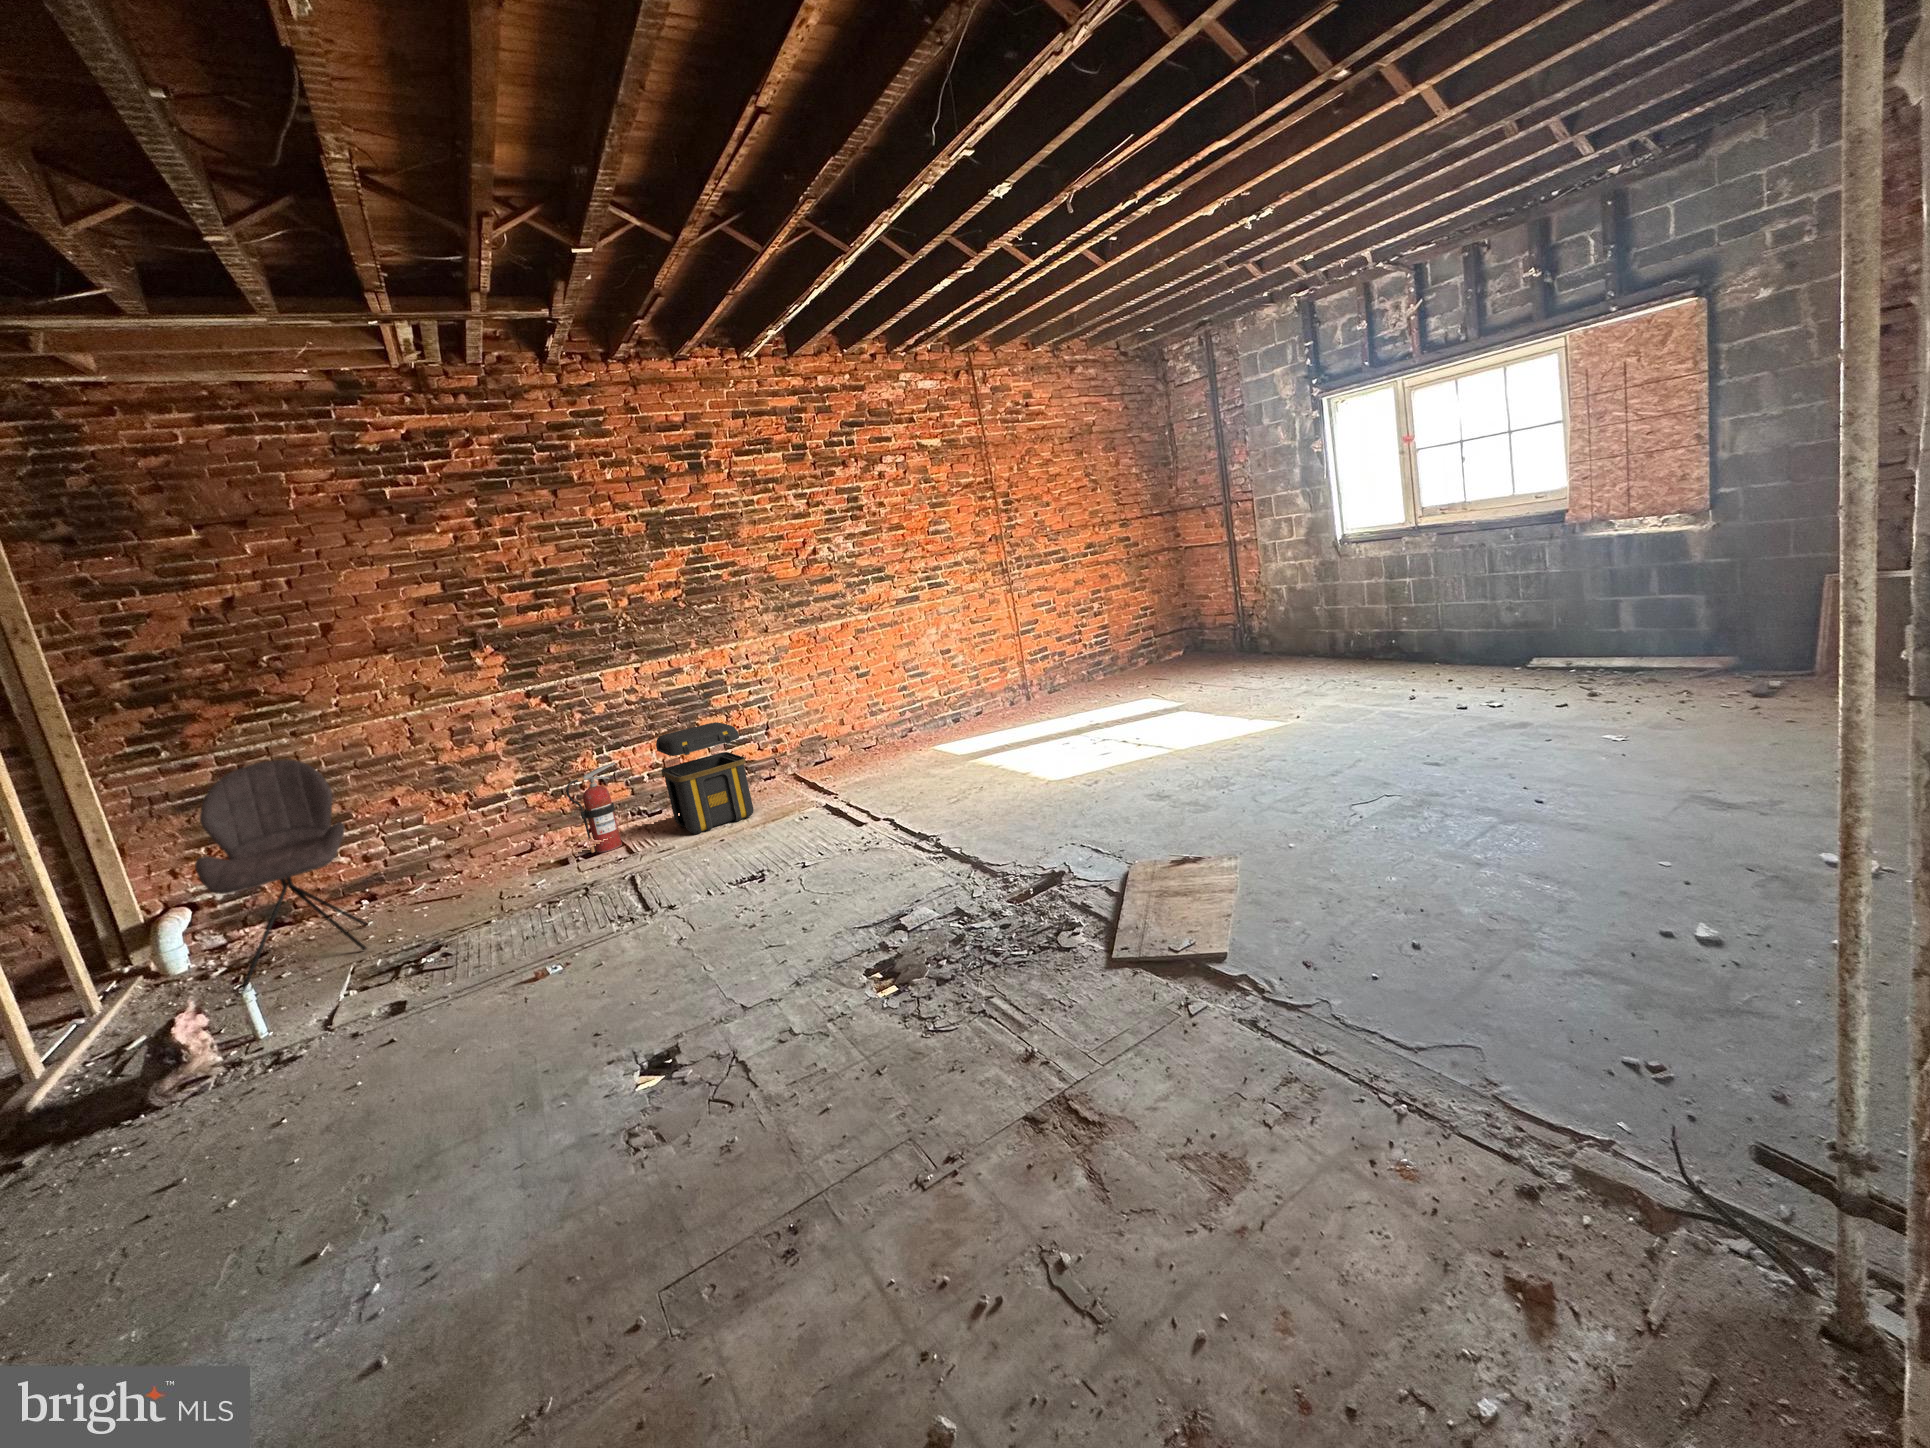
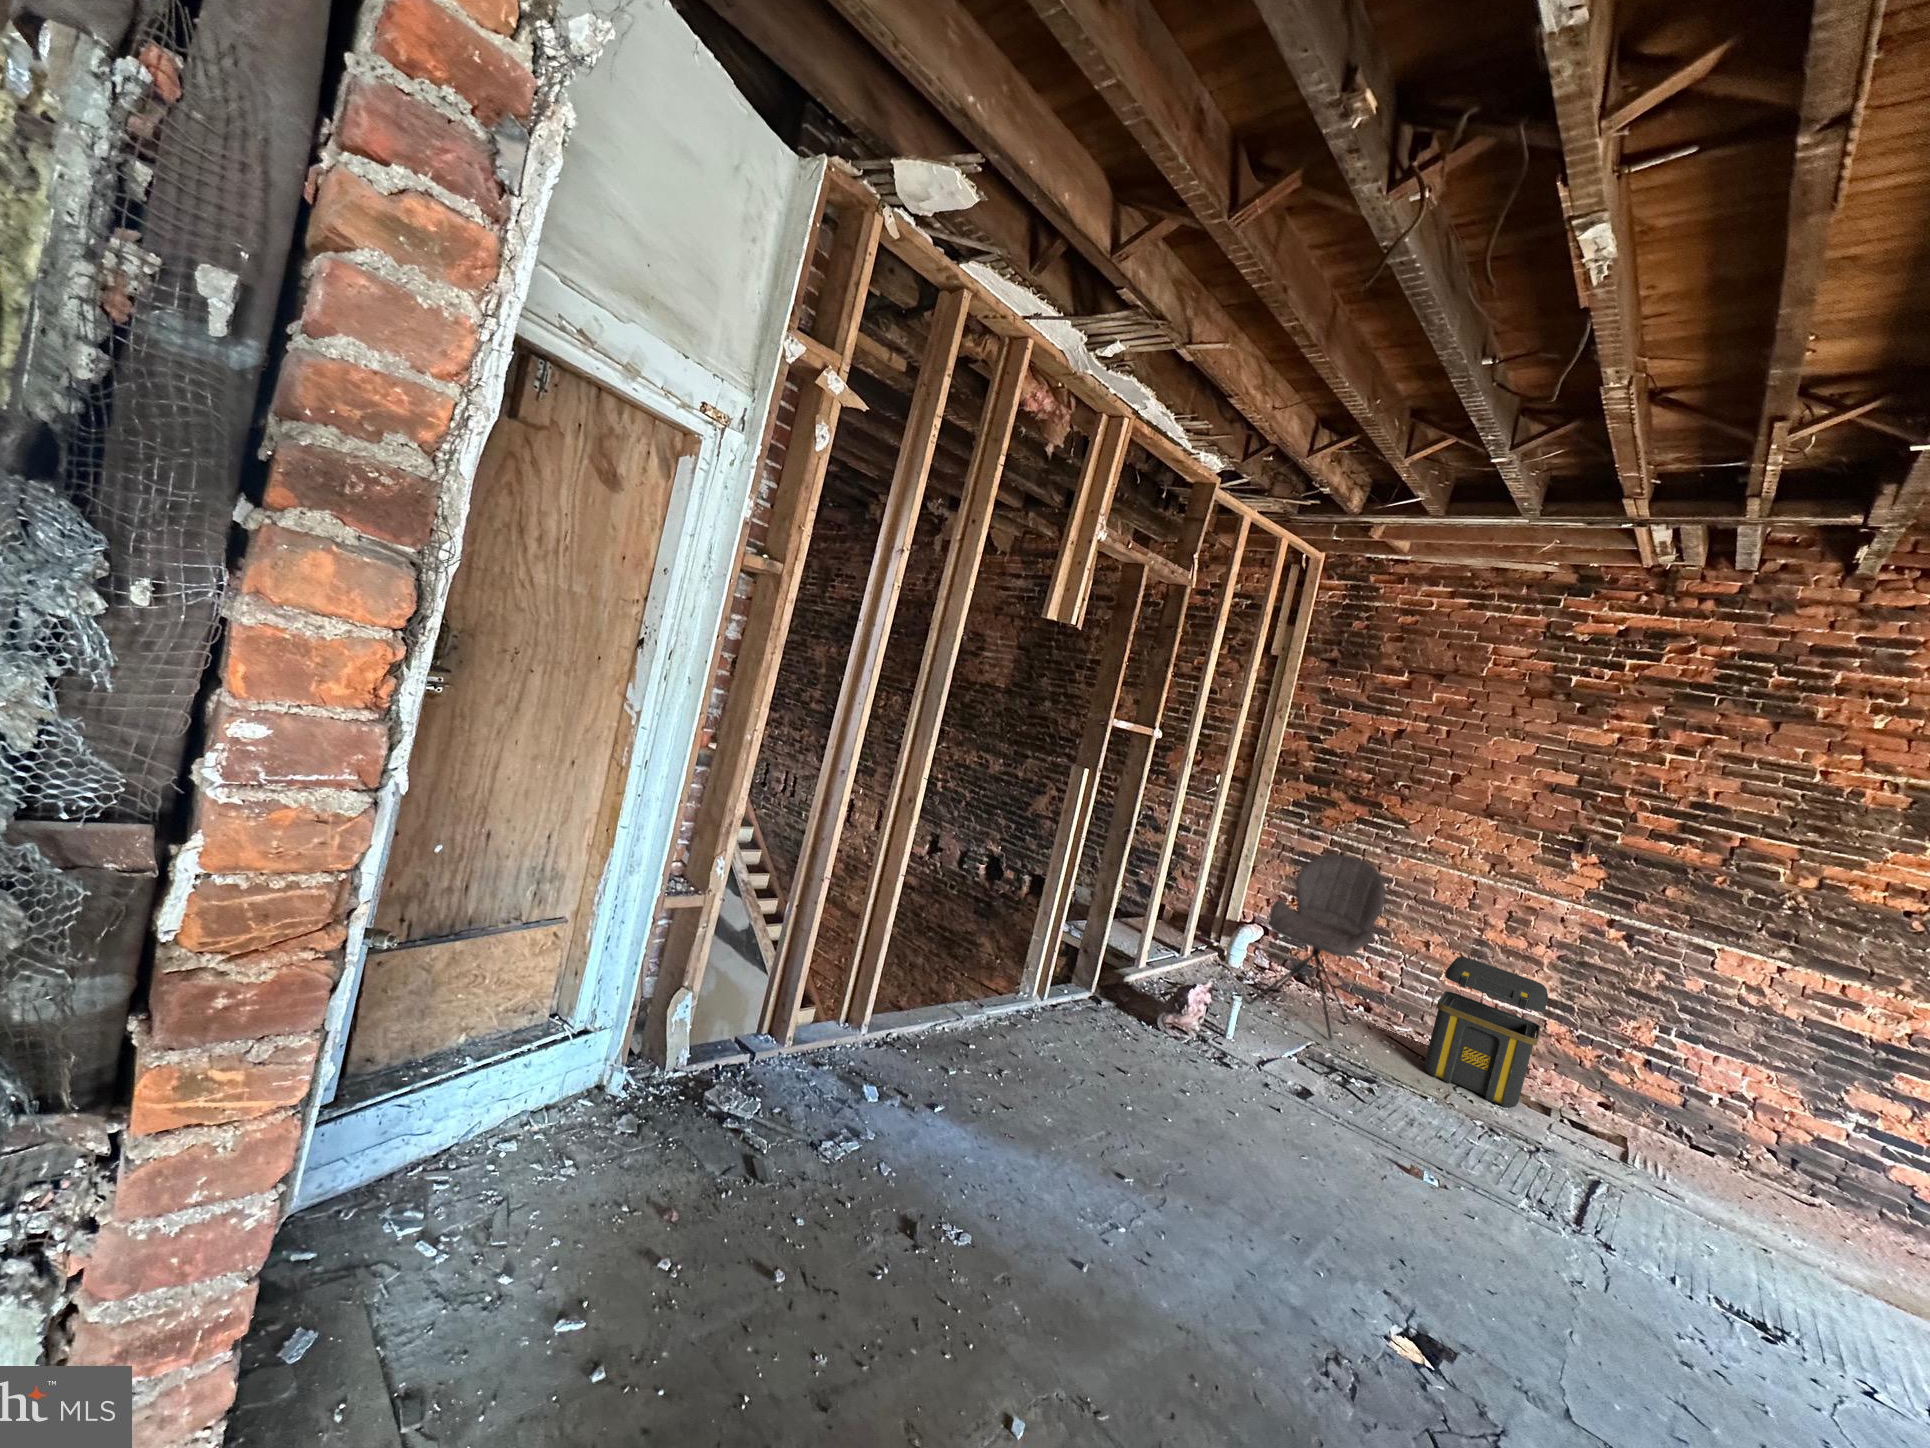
toolbox: present [656,722,754,834] -> present [1425,957,1548,1108]
fire extinguisher: present [566,763,622,853] -> none [1587,1037,1677,1147]

